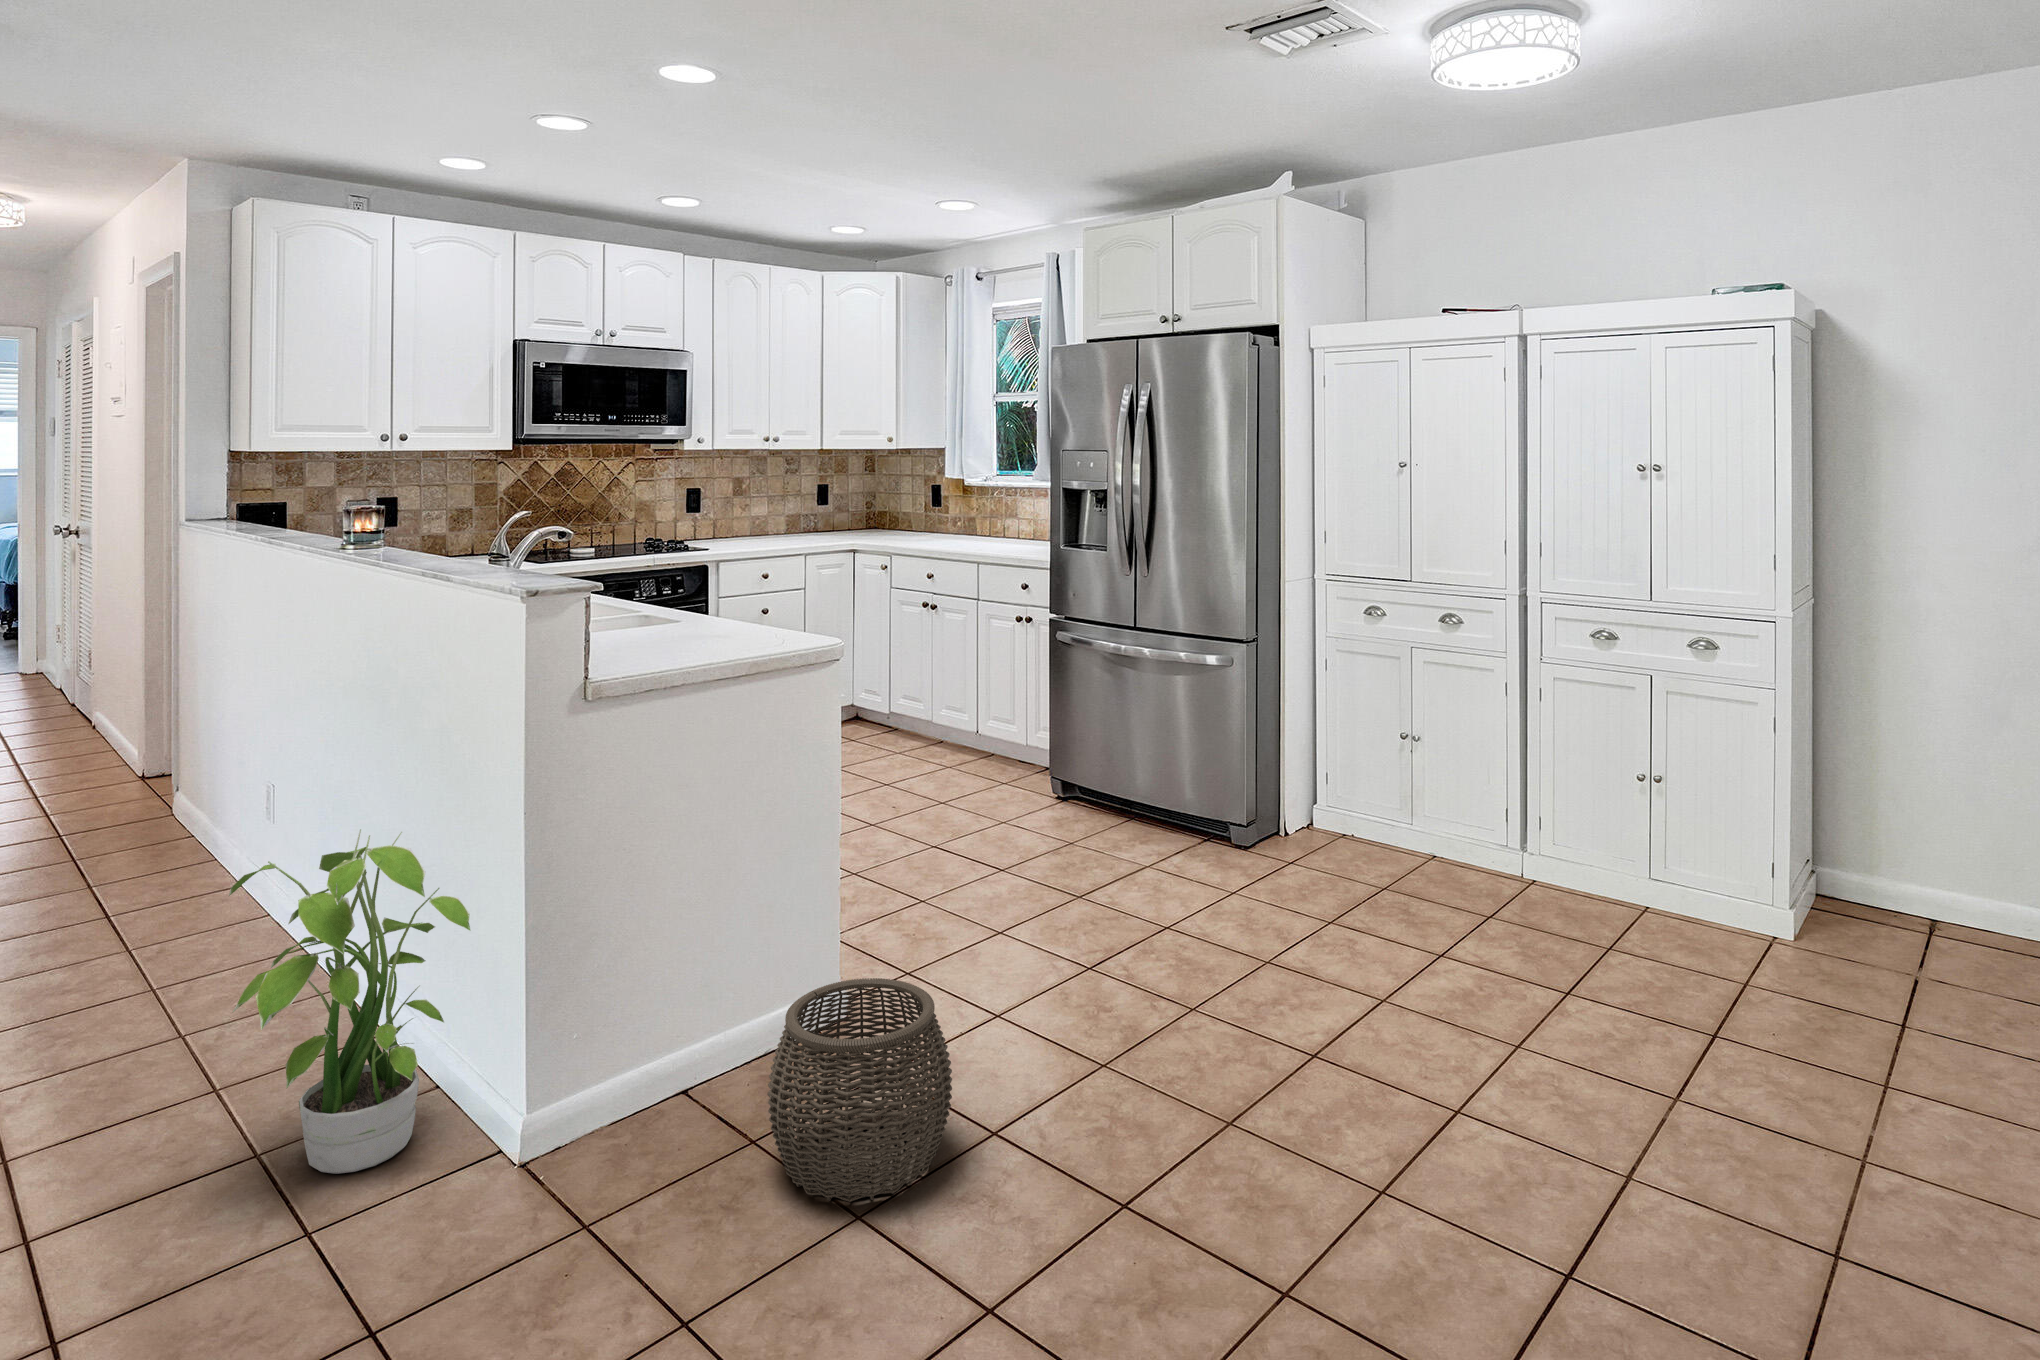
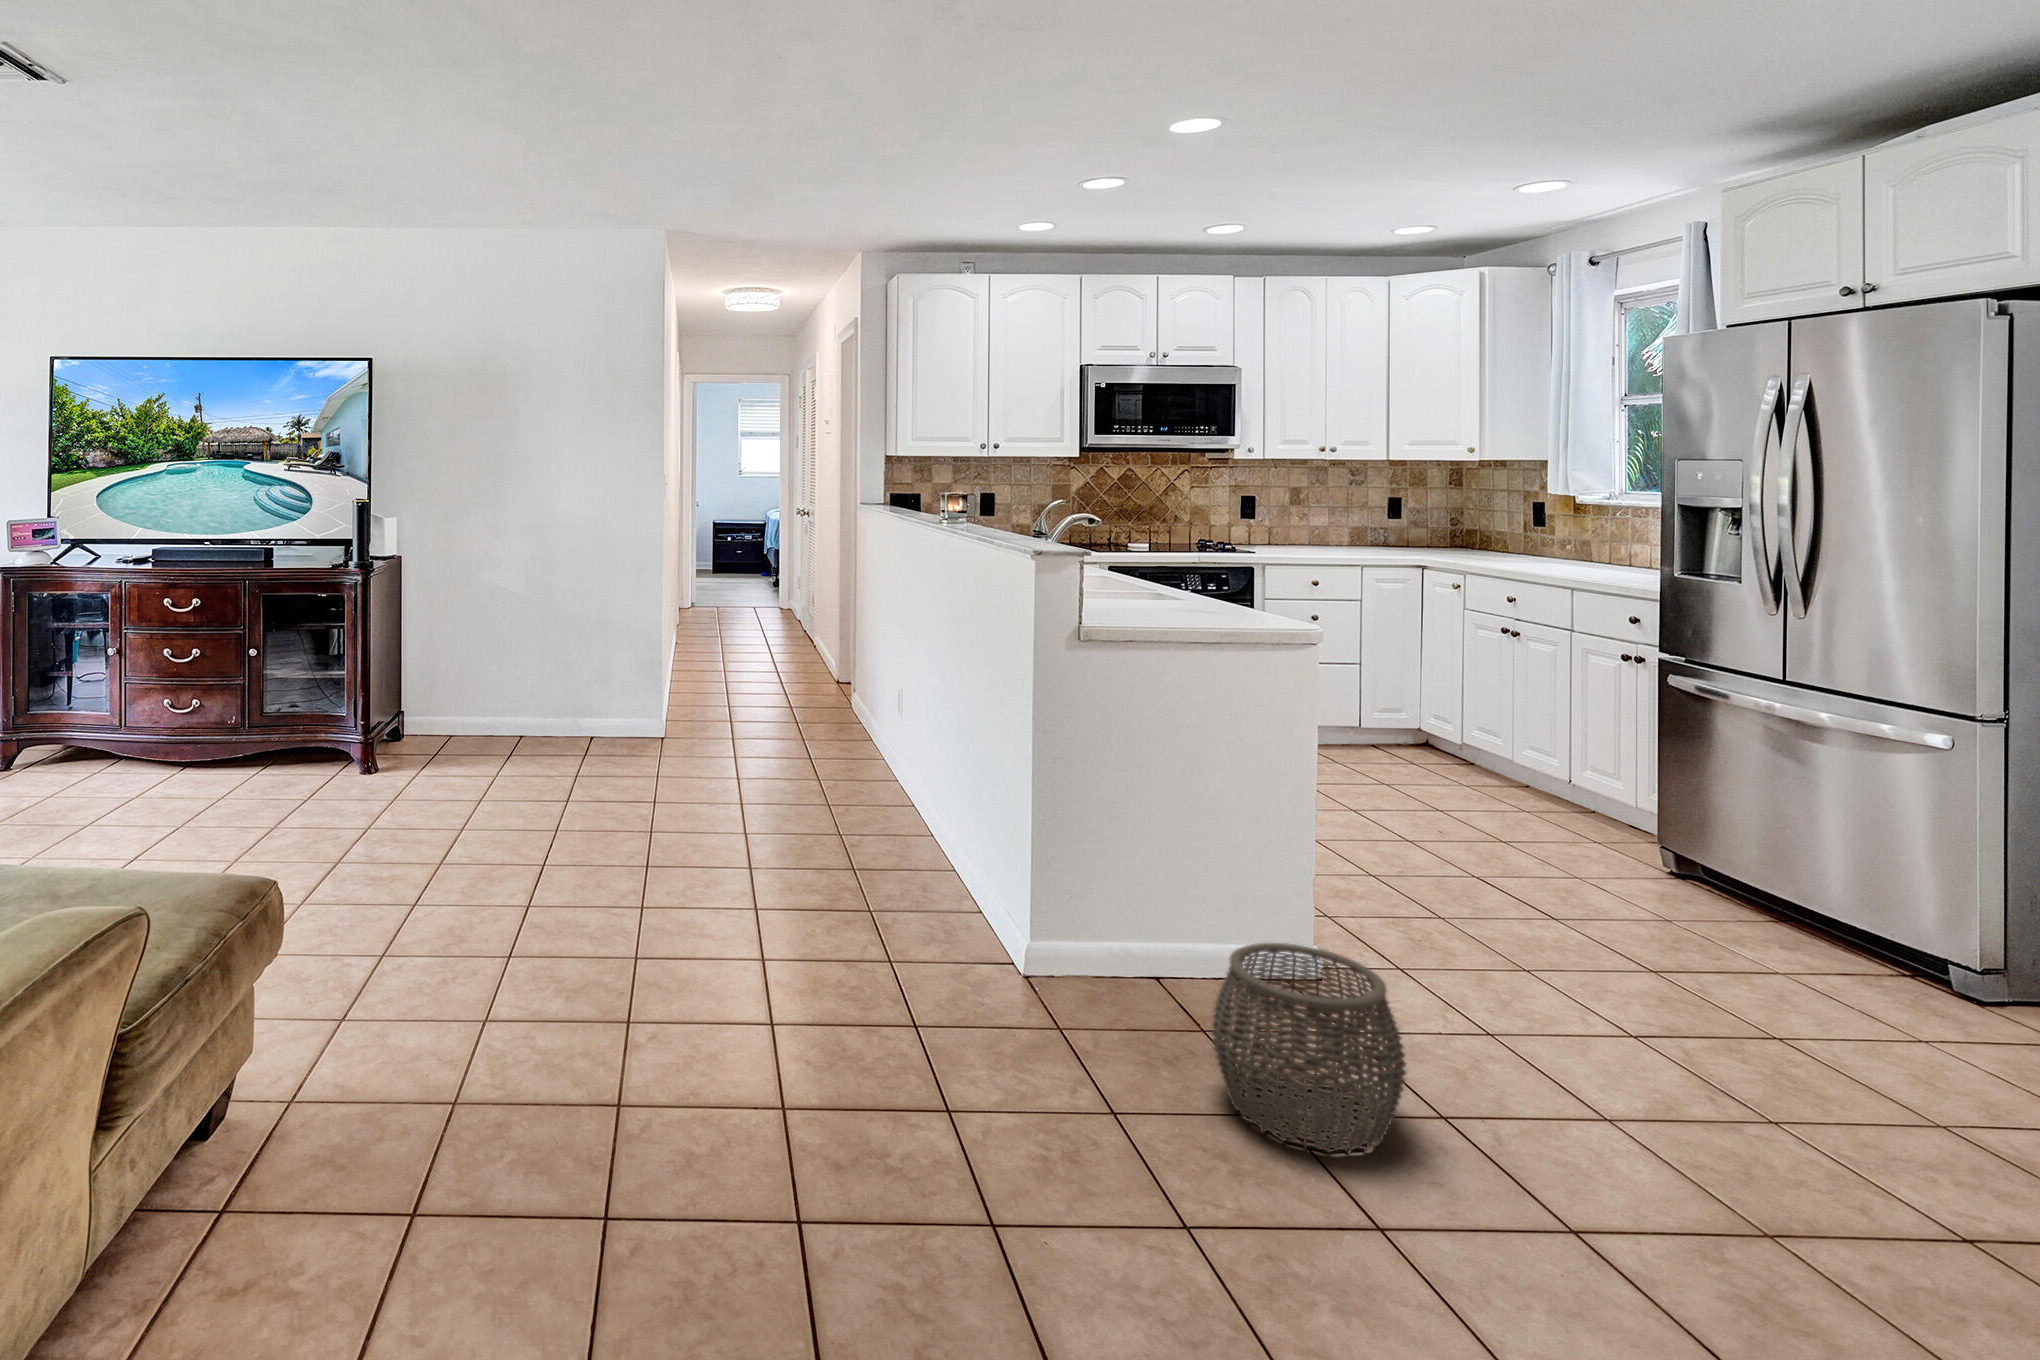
potted plant: present [229,829,470,1174] -> none [837,724,987,970]

